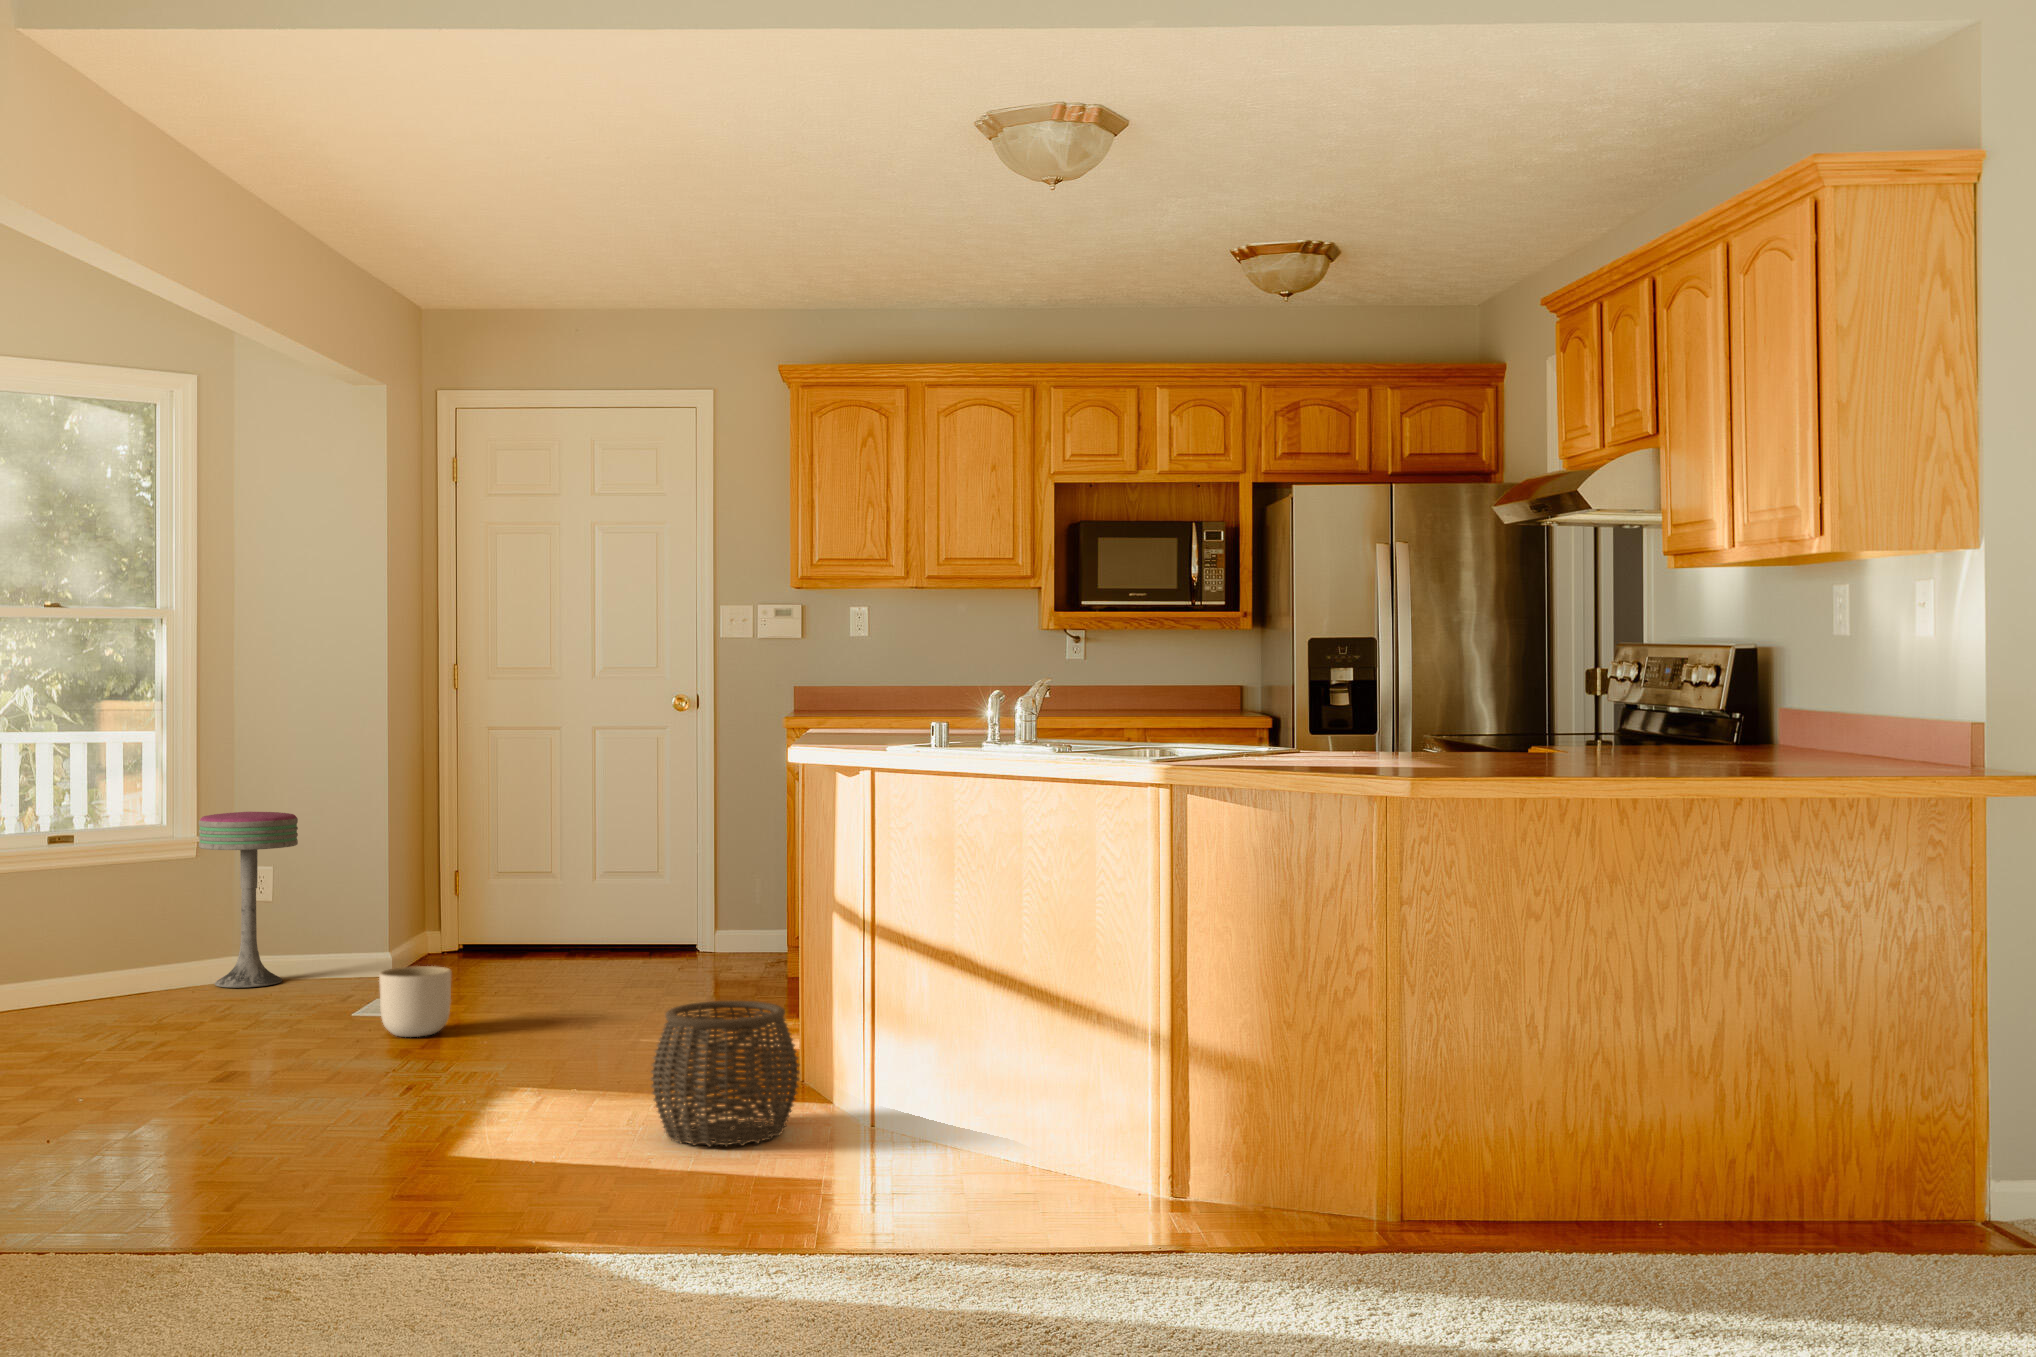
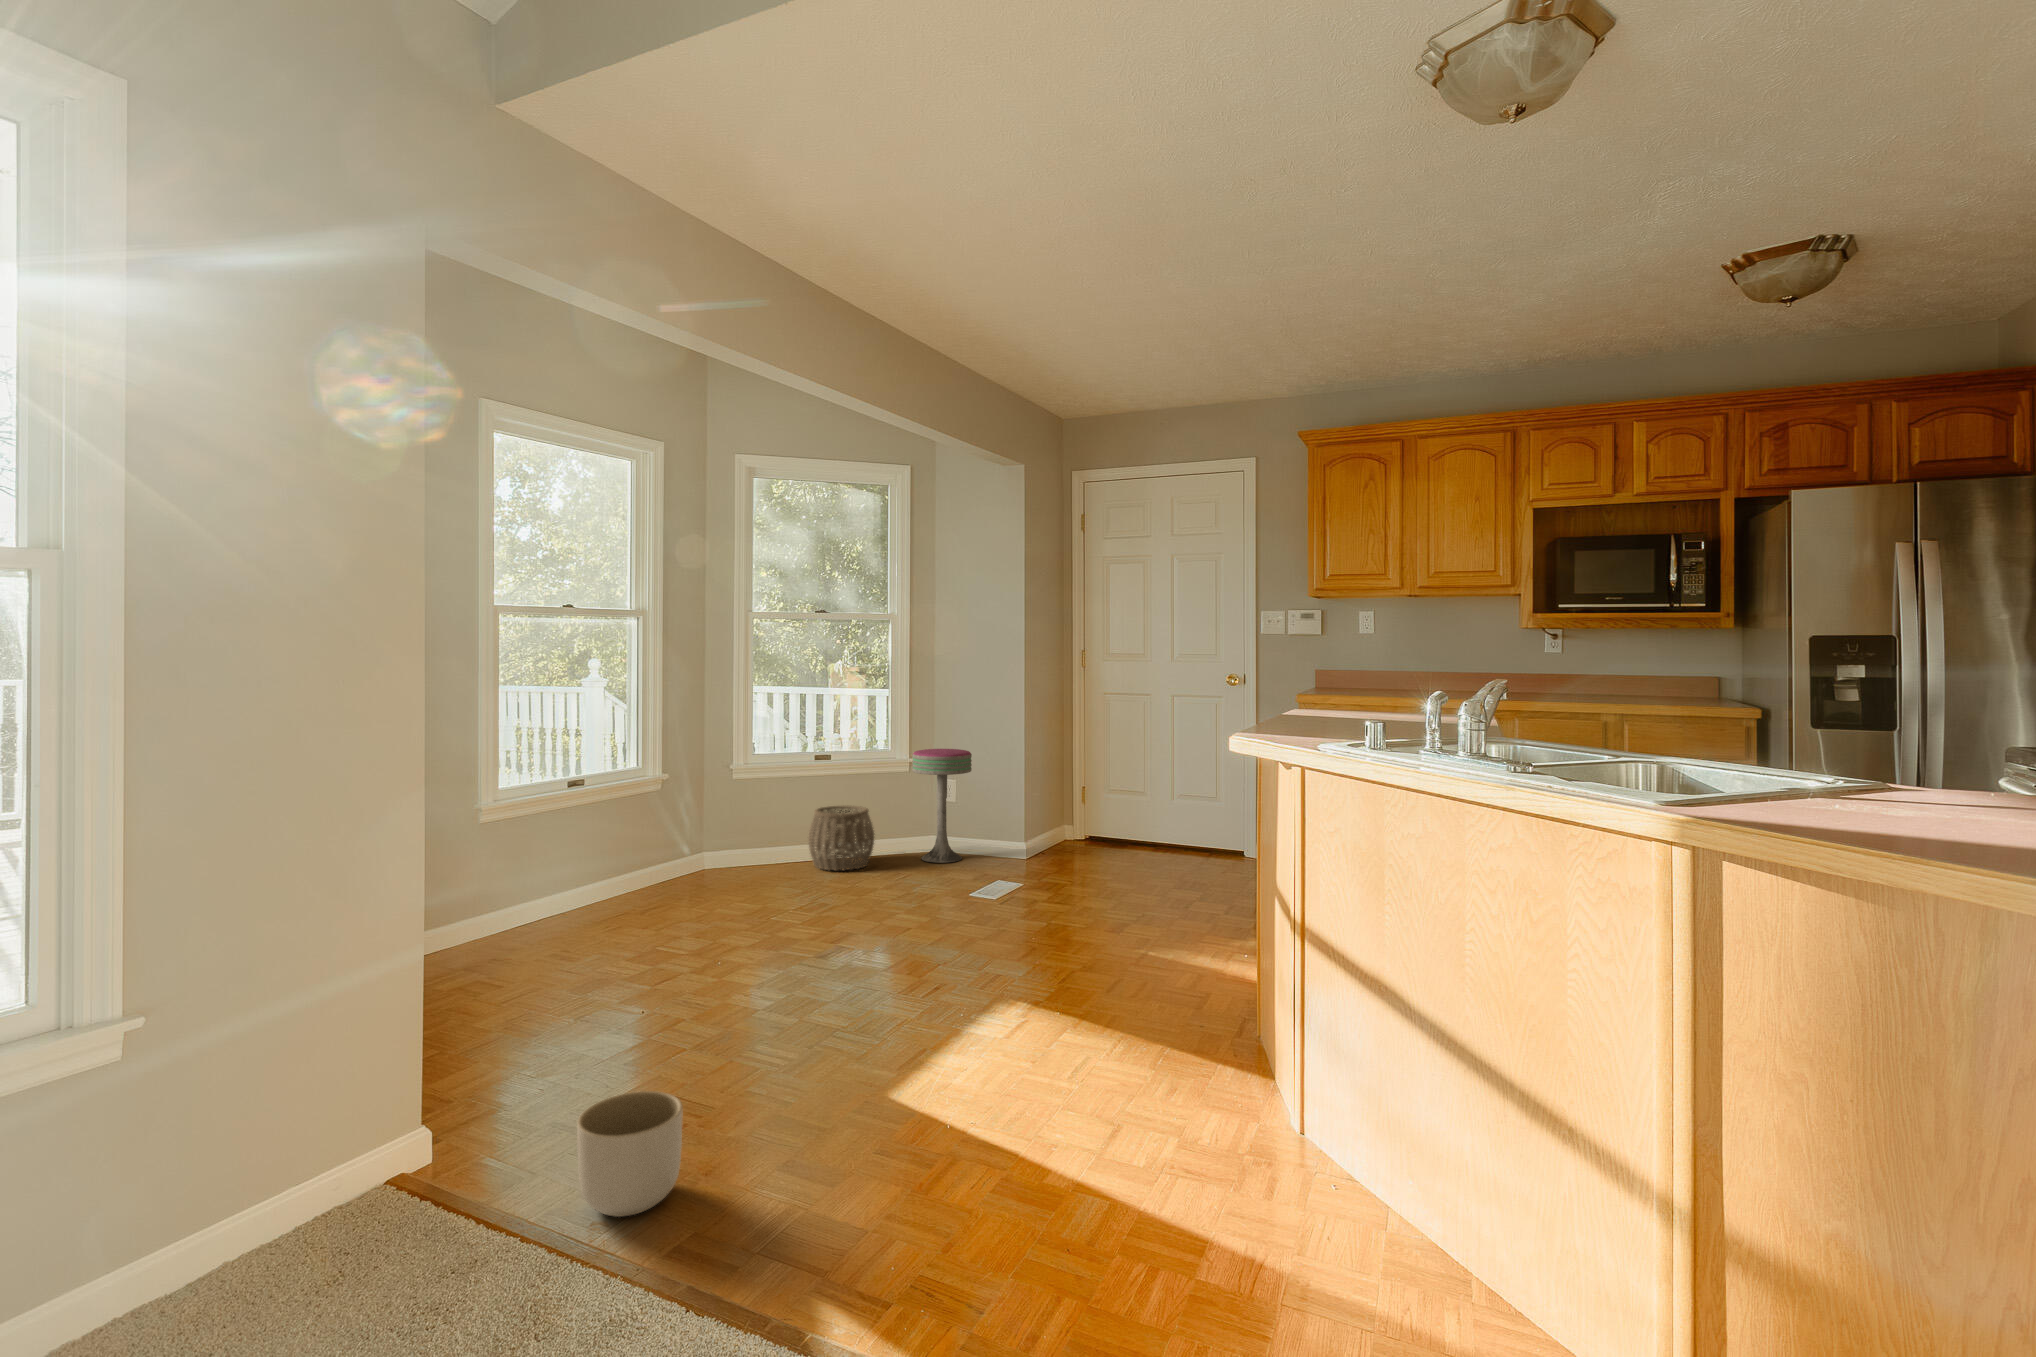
planter: present [379,966,451,1037] -> present [577,1091,683,1217]
woven basket: present [651,1001,800,1146] -> present [808,806,874,871]

